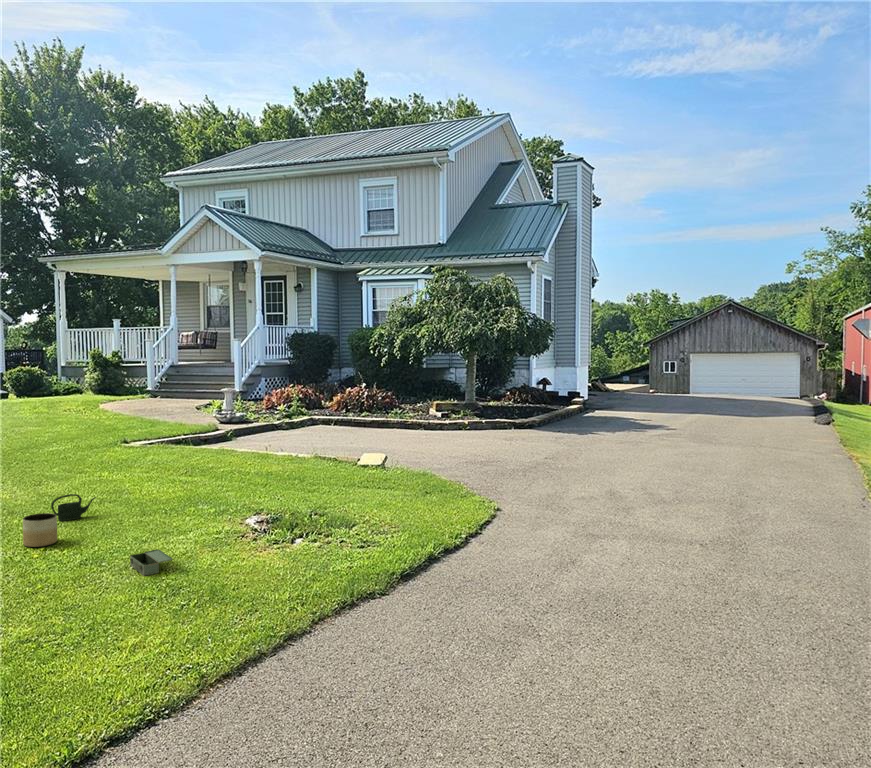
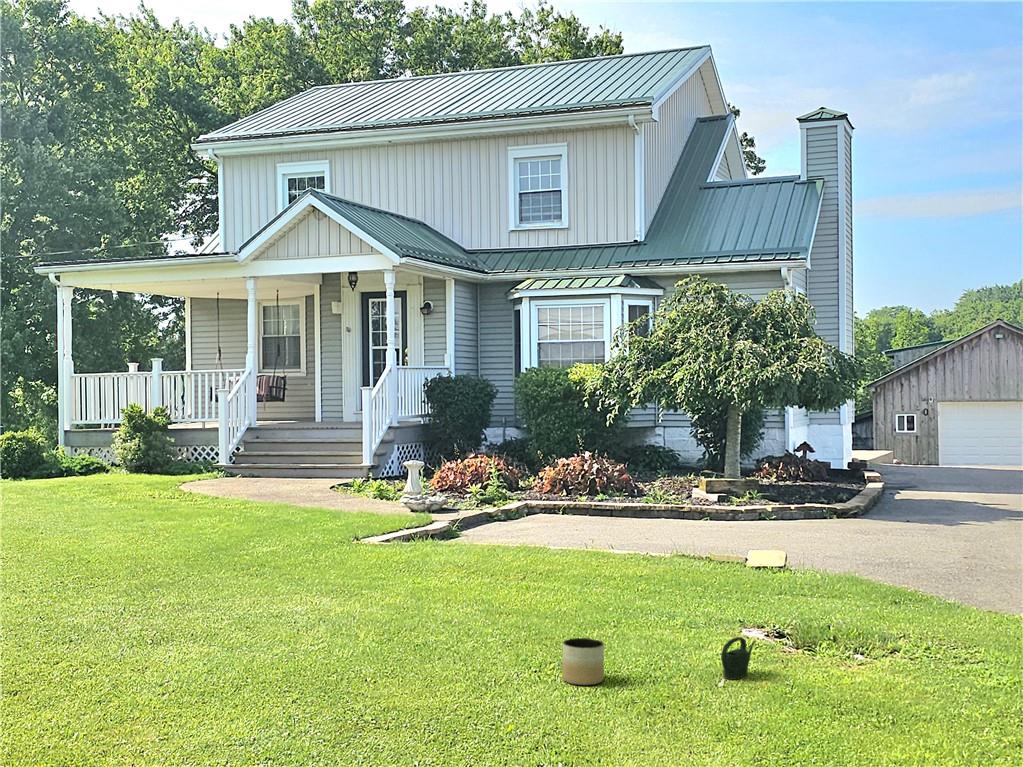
watering can: present [51,494,96,521] -> present [721,637,755,680]
toolbox: present [130,550,173,576] -> none [763,682,830,716]

